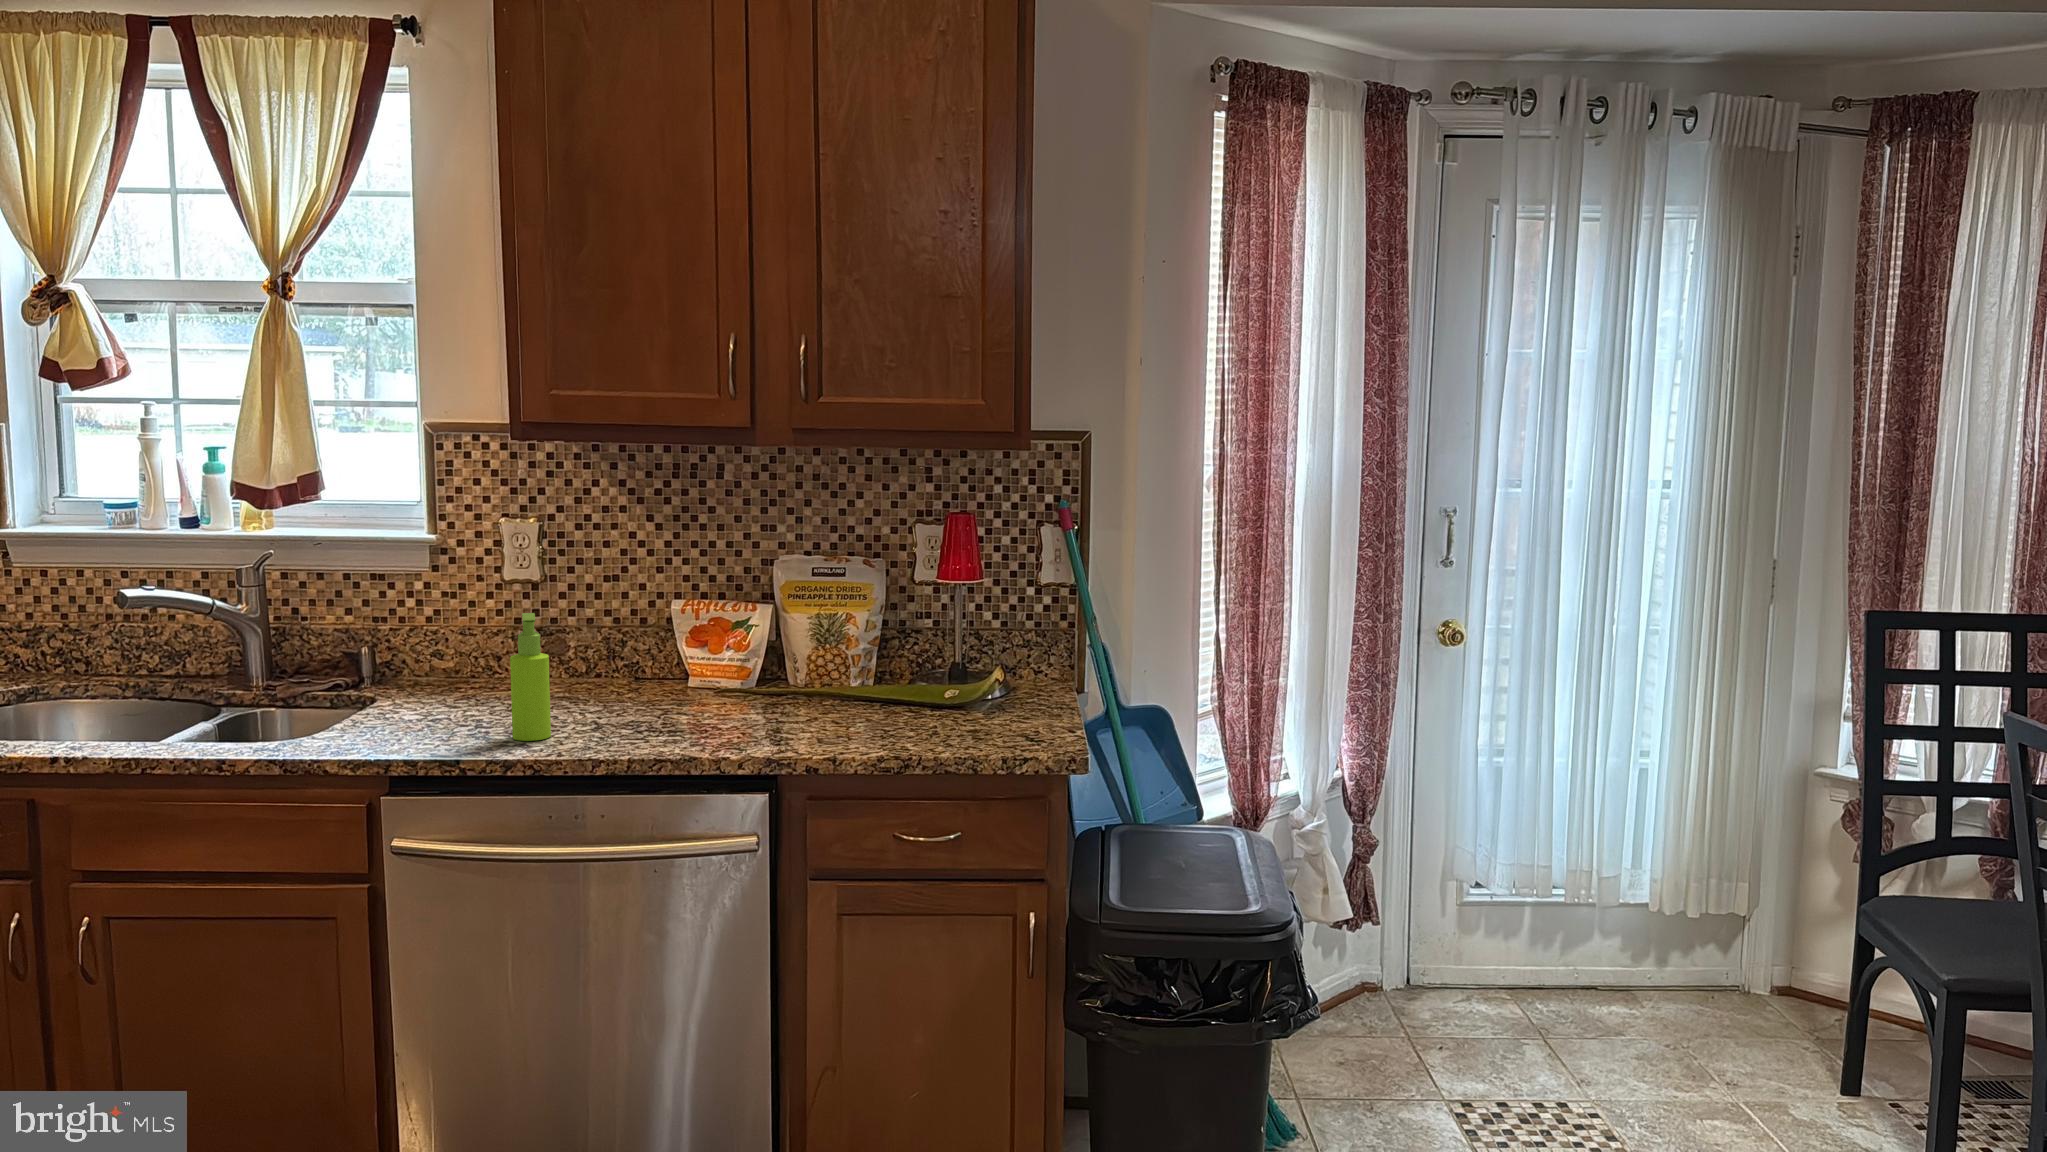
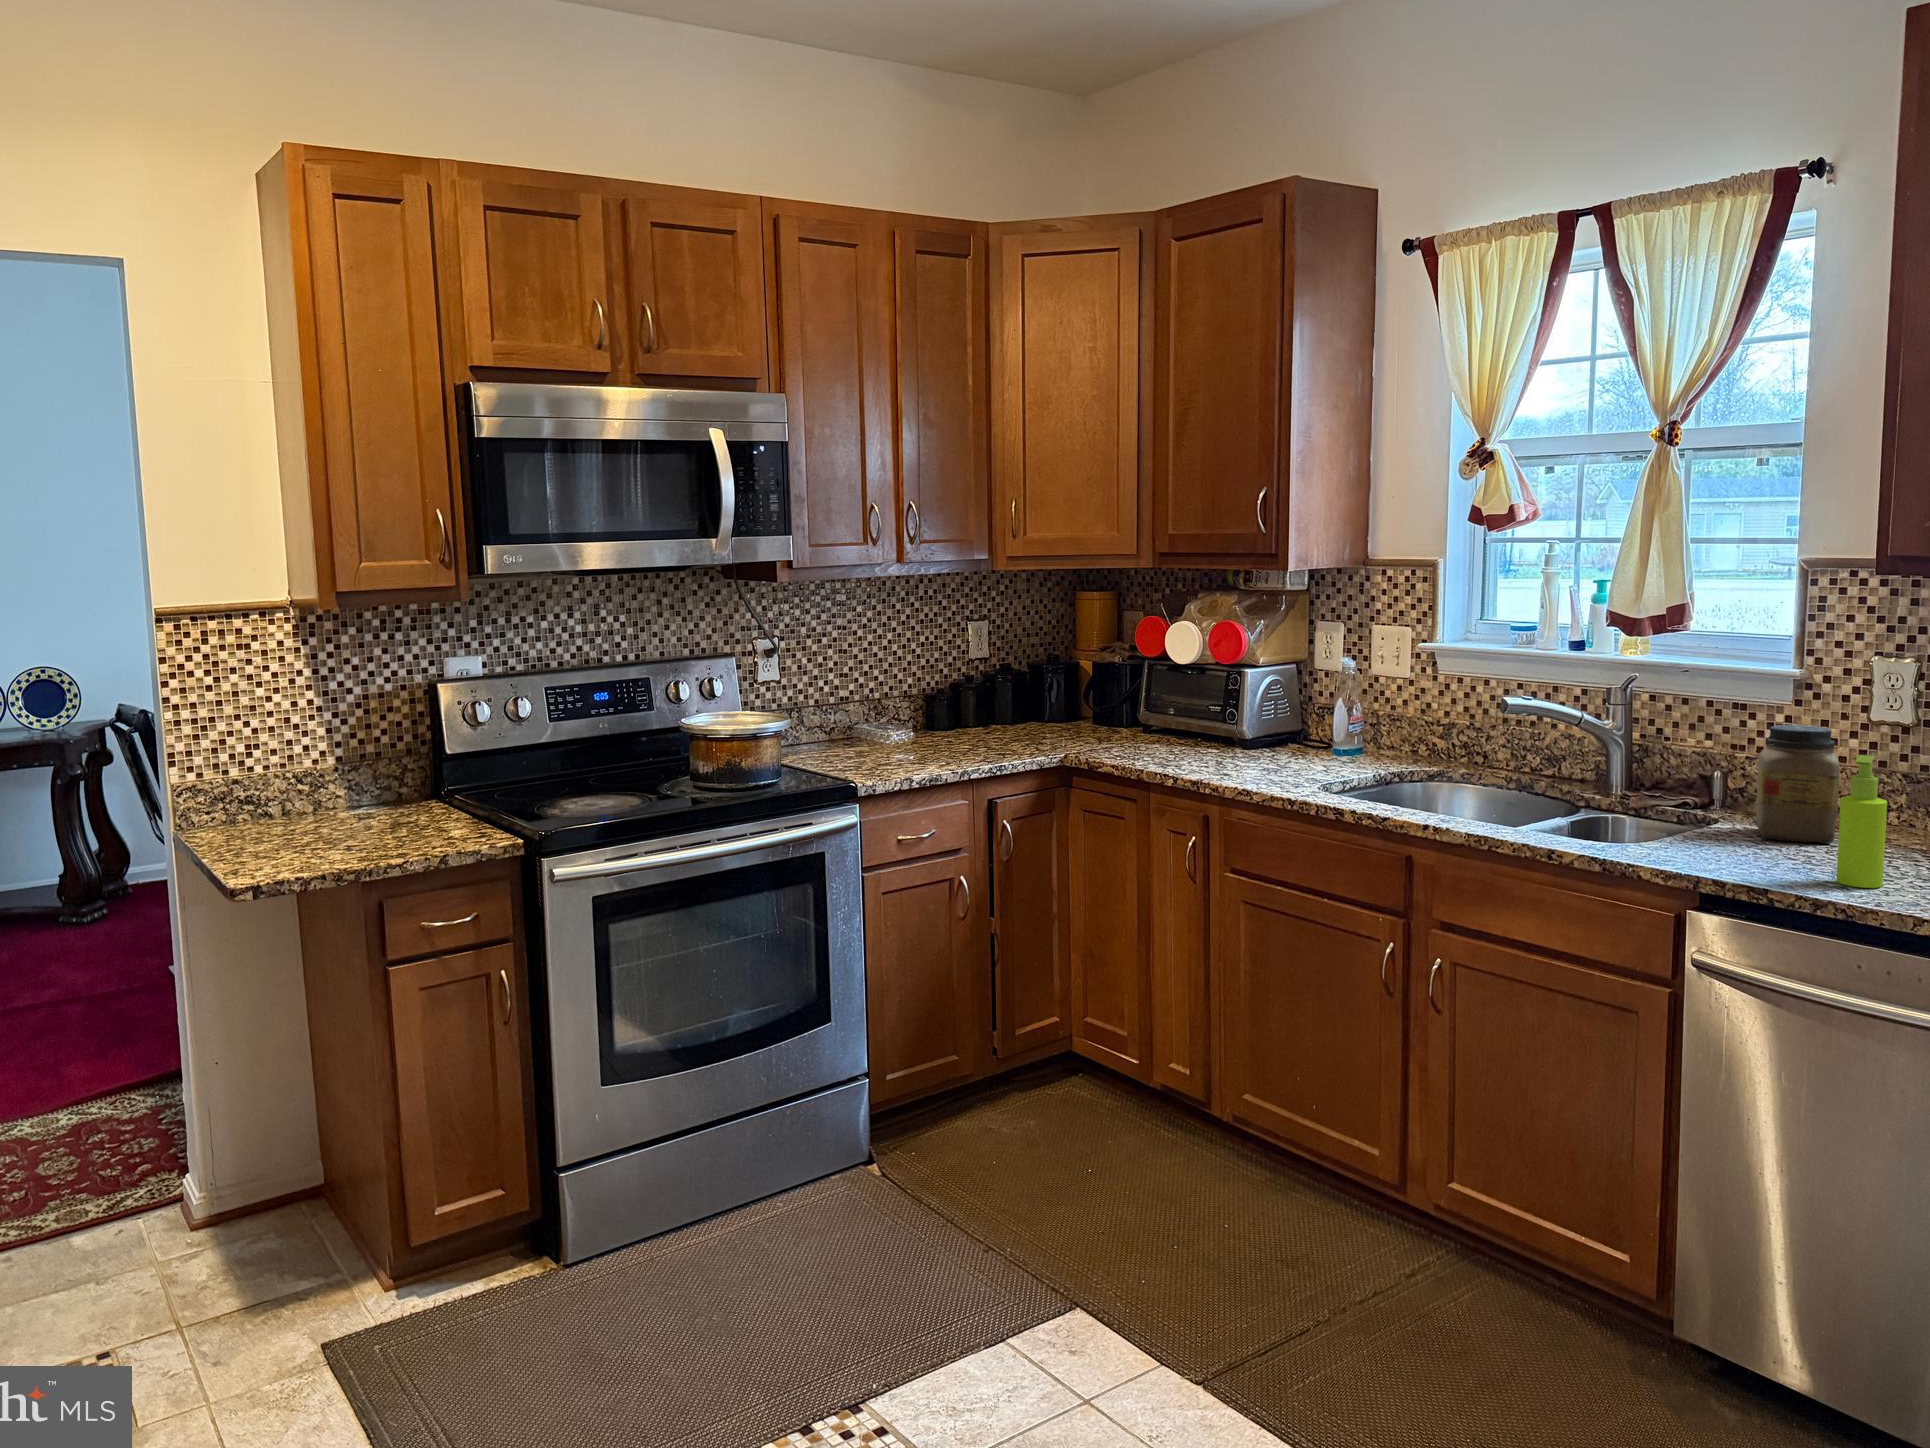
jar: none [414,591,490,710] -> present [1756,725,1840,843]

